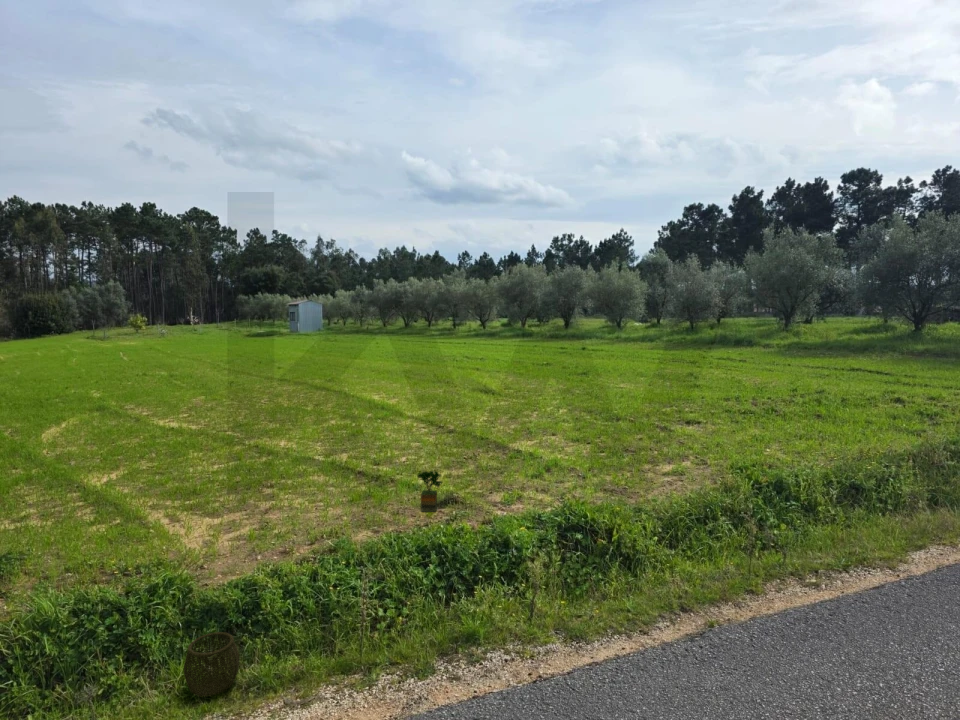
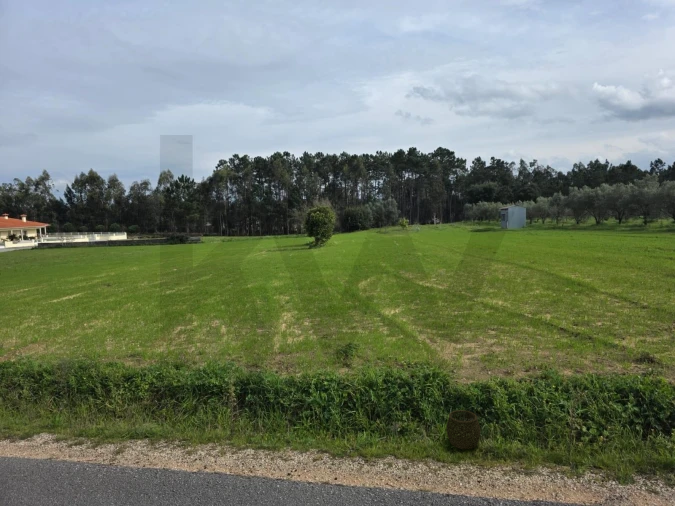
potted tree: present [417,471,442,512] -> none [614,332,640,367]

